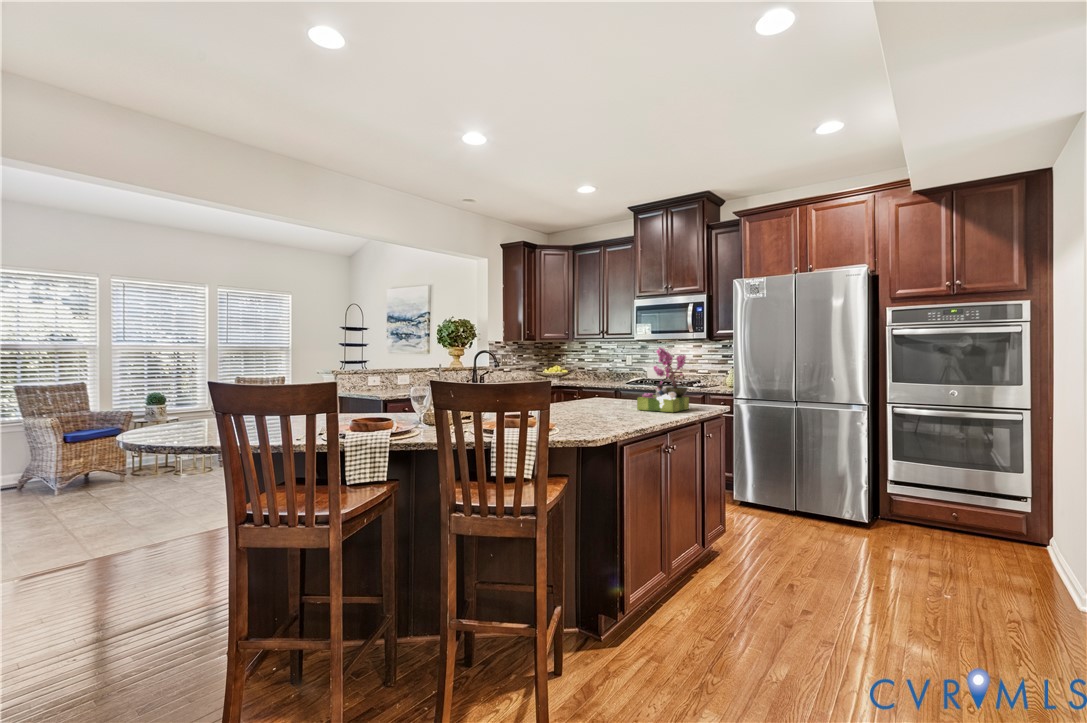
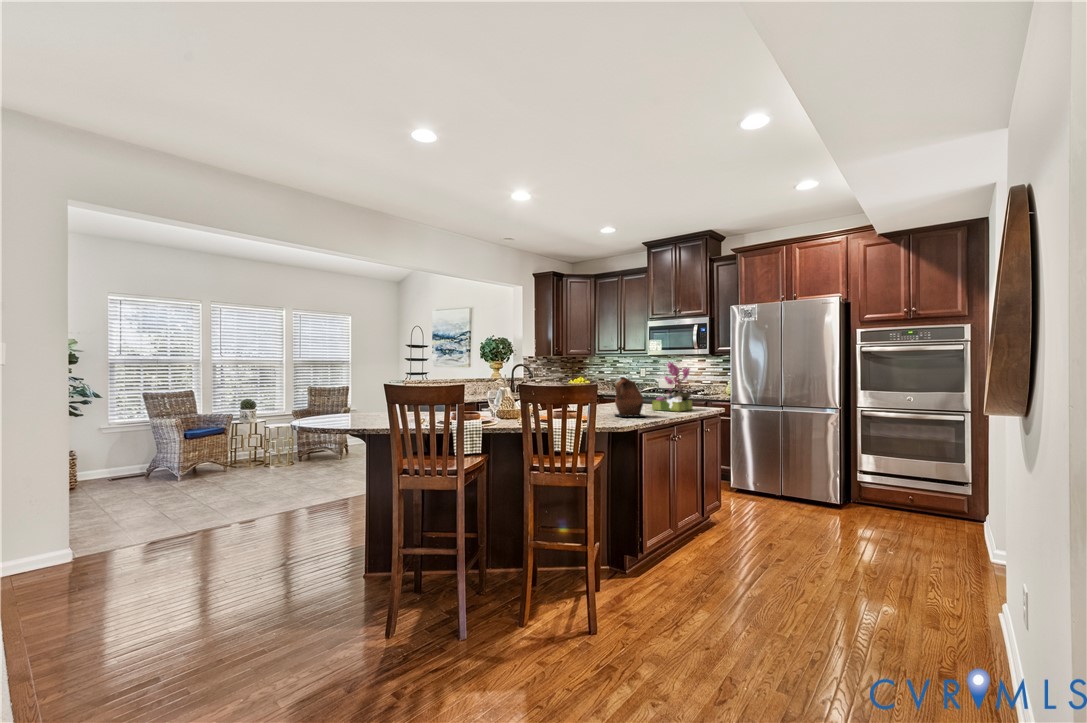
ceramic pitcher: none [584,367,631,422] -> present [615,377,645,416]

